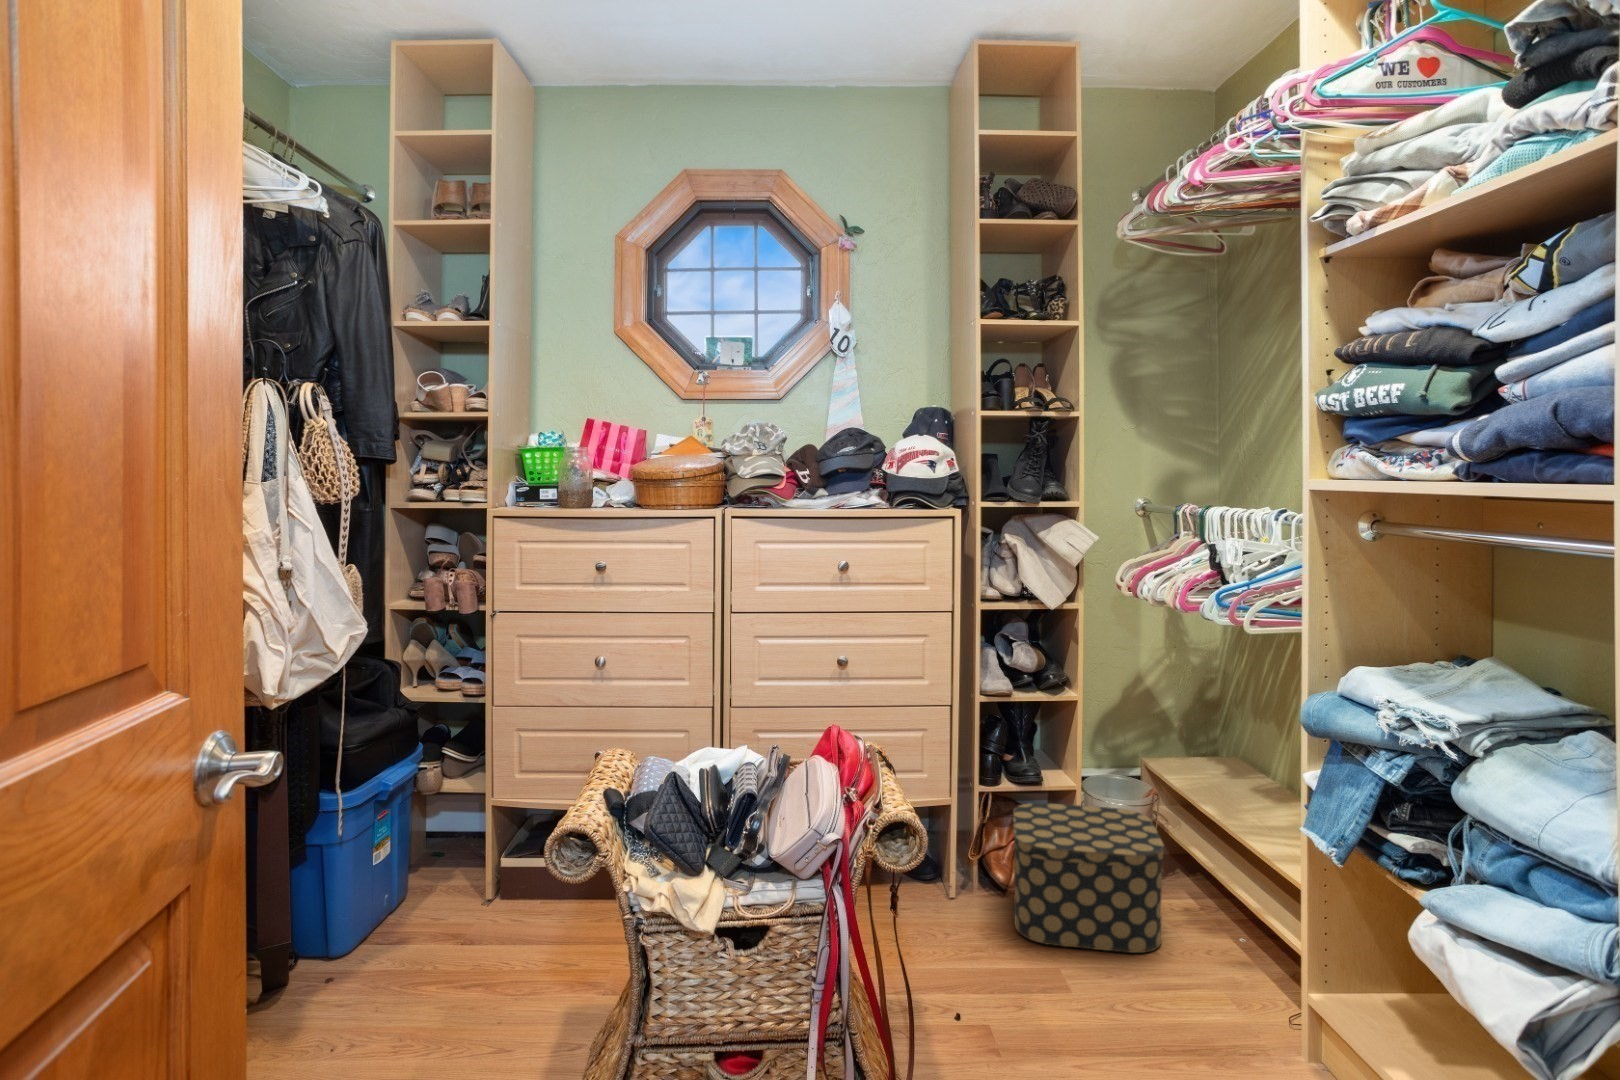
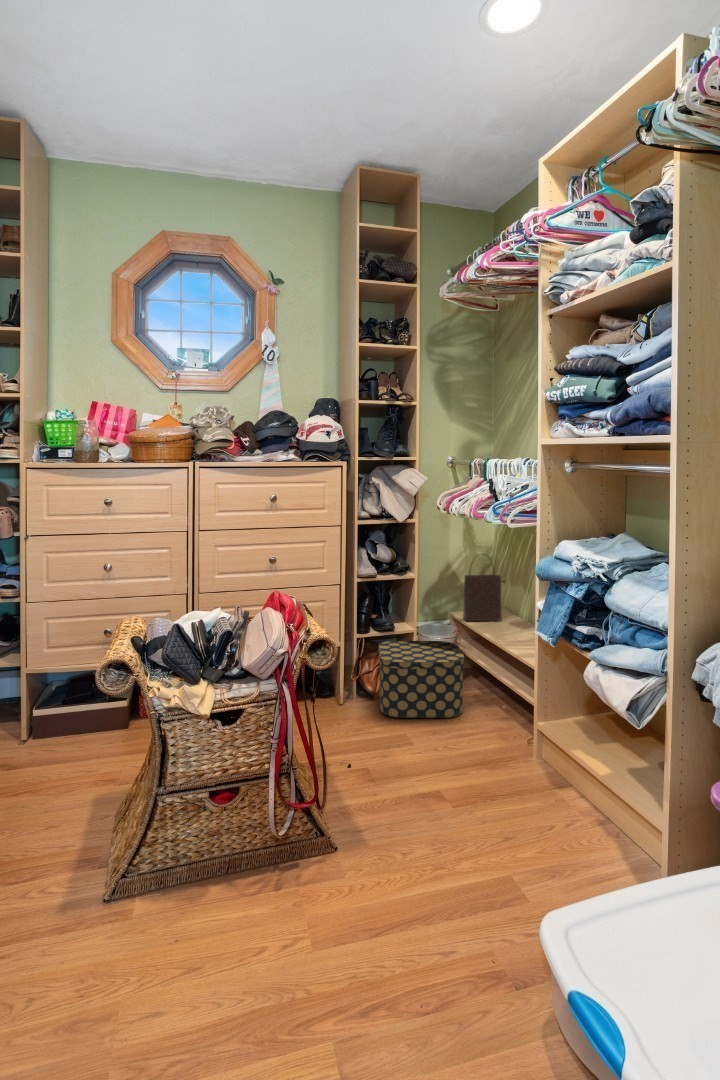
handbag: none [1162,659,1239,777] -> present [463,554,505,621]

